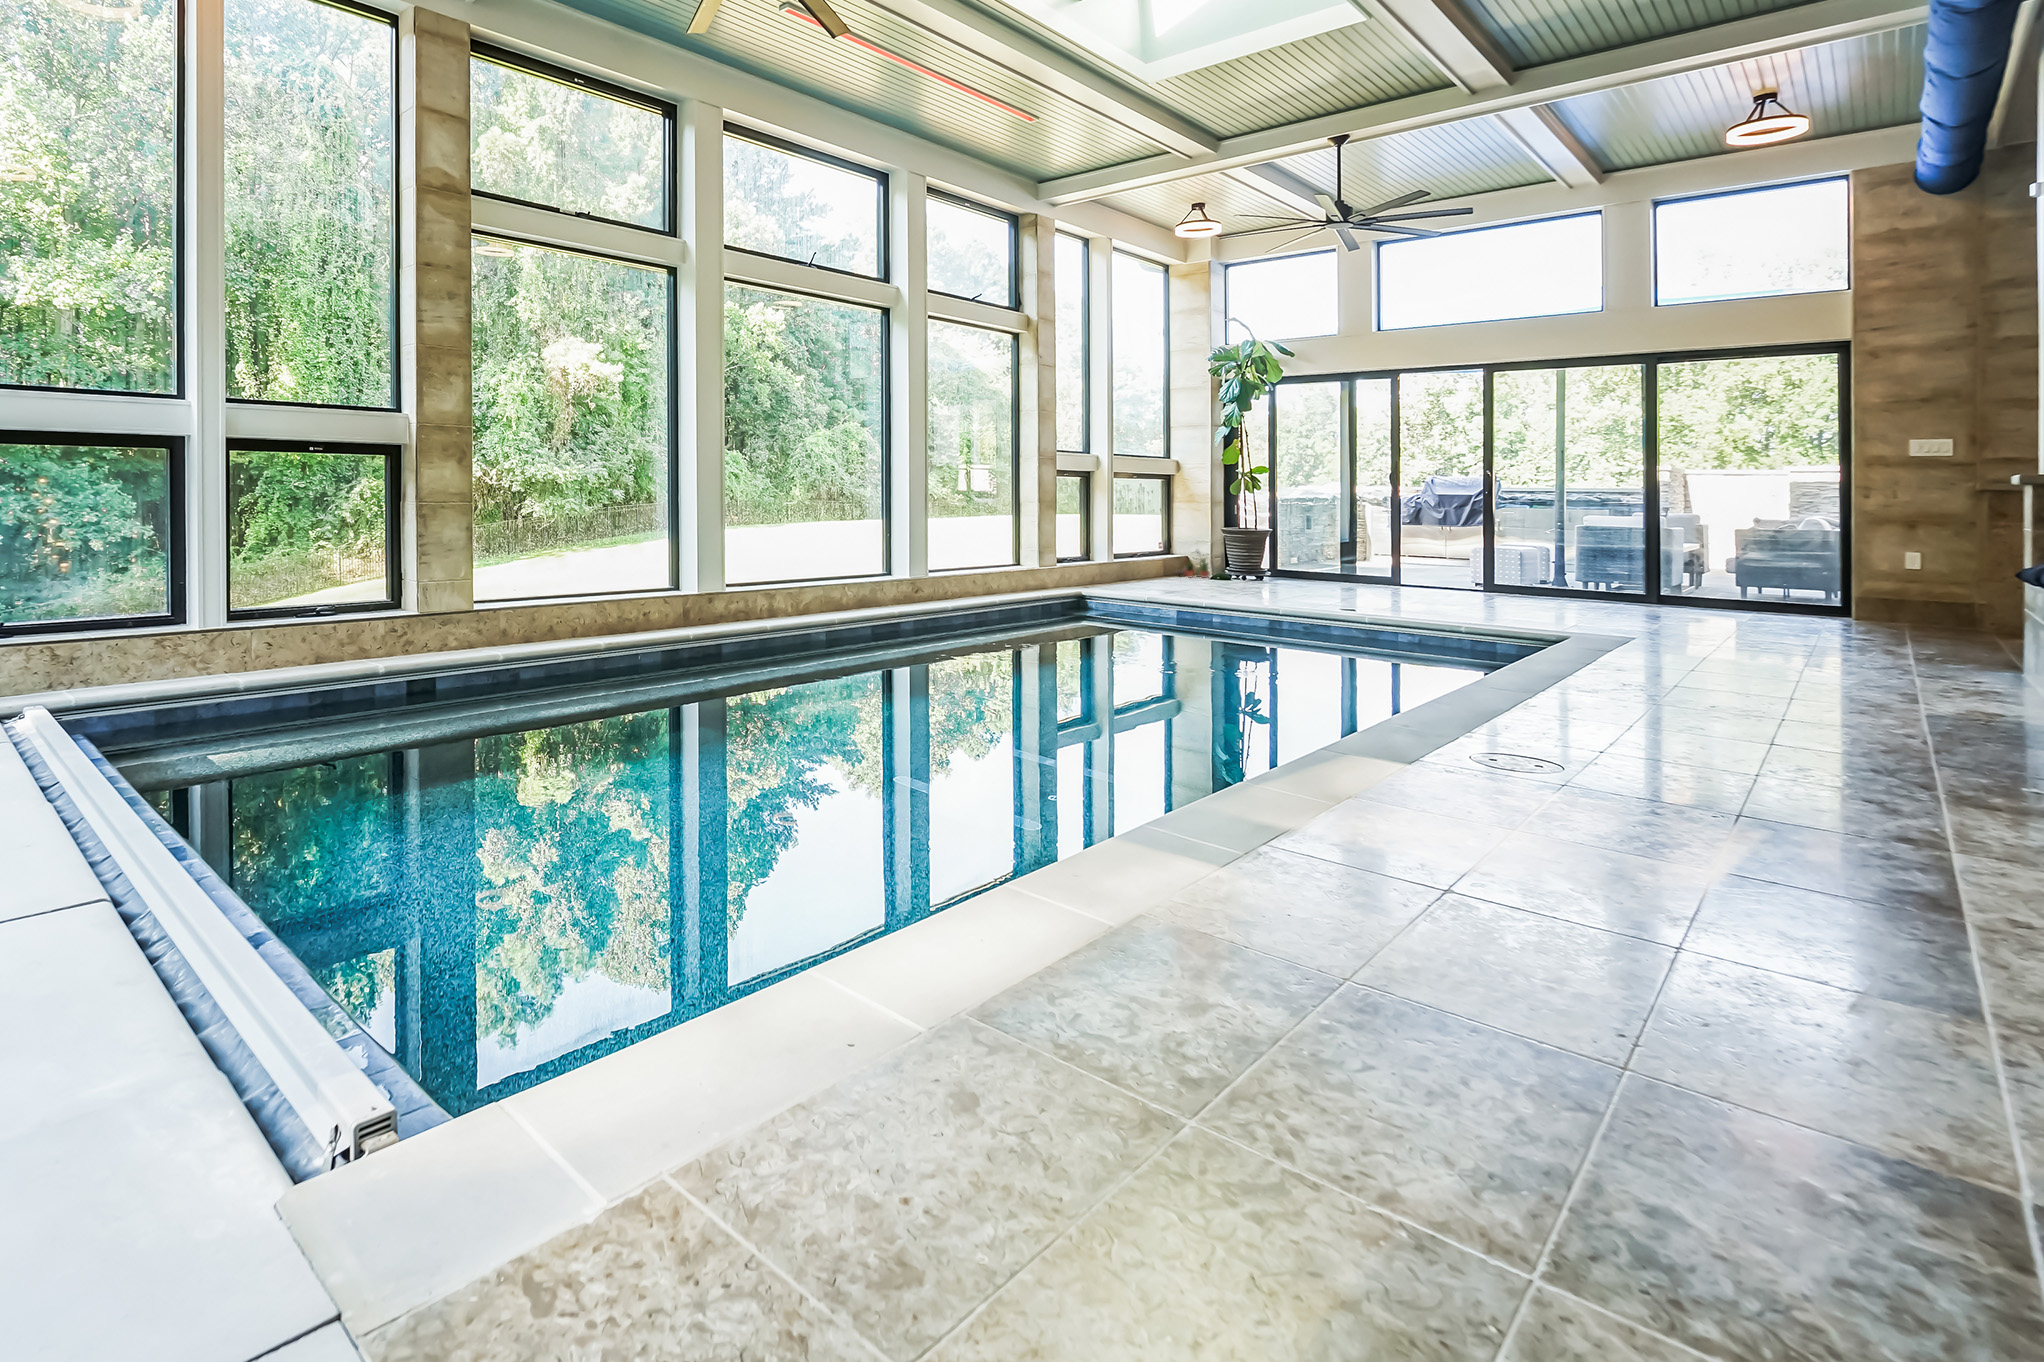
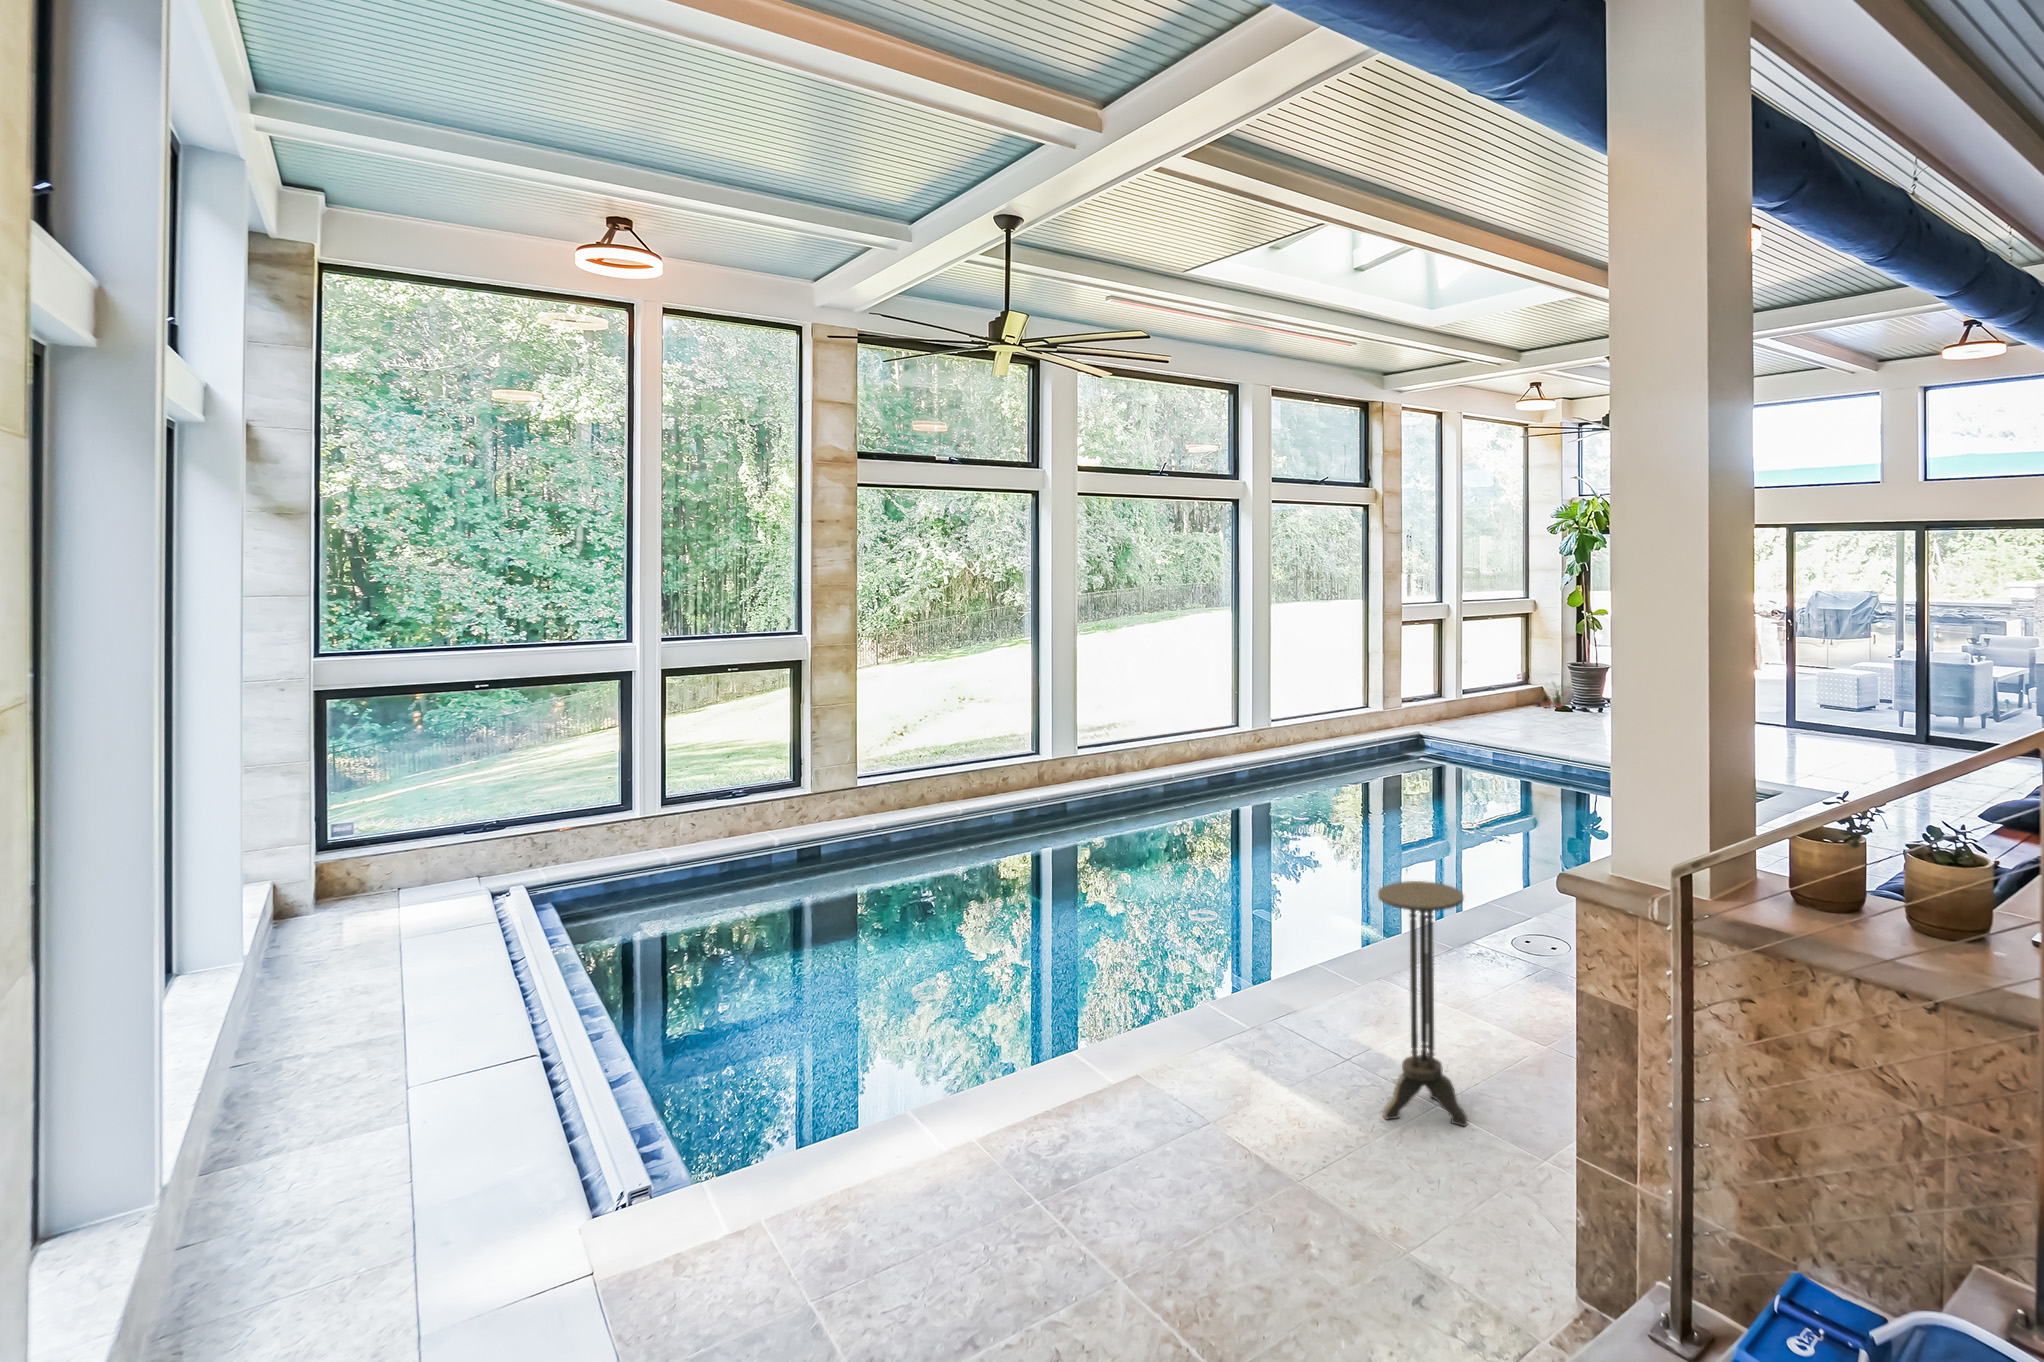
side table: none [1664,568,1869,981] -> present [1378,881,1468,1127]

